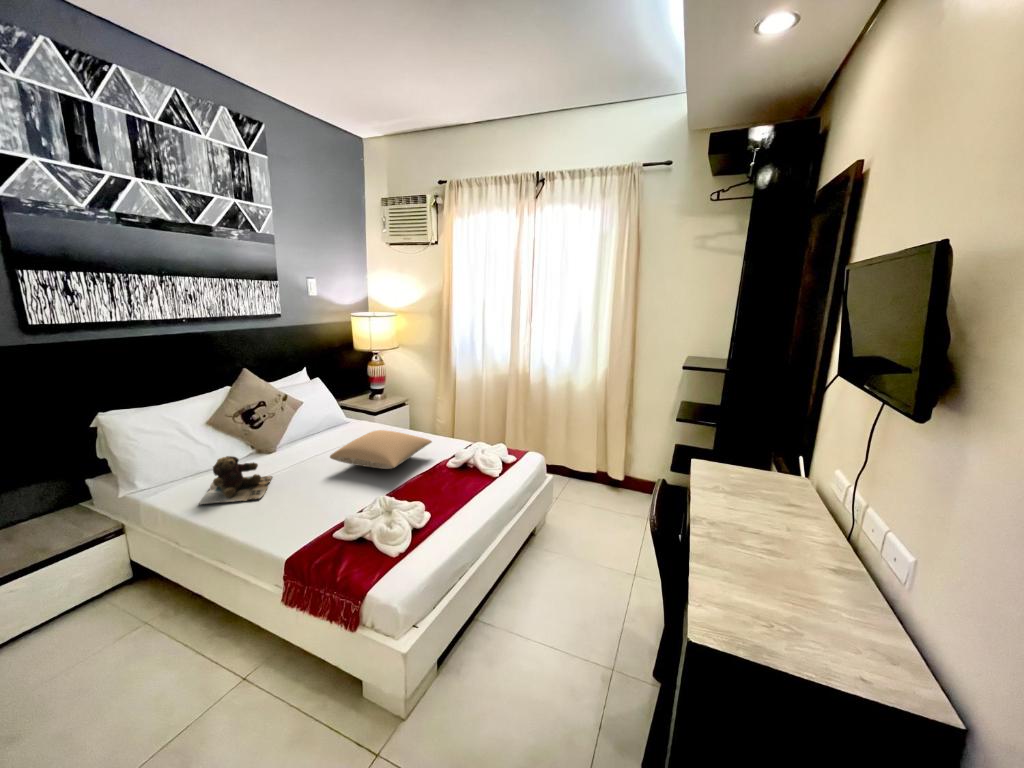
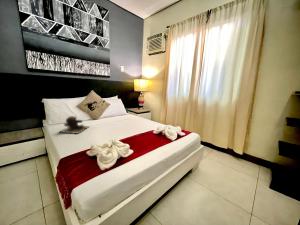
pillow: present [330,430,432,469] -> none [109,115,150,130]

